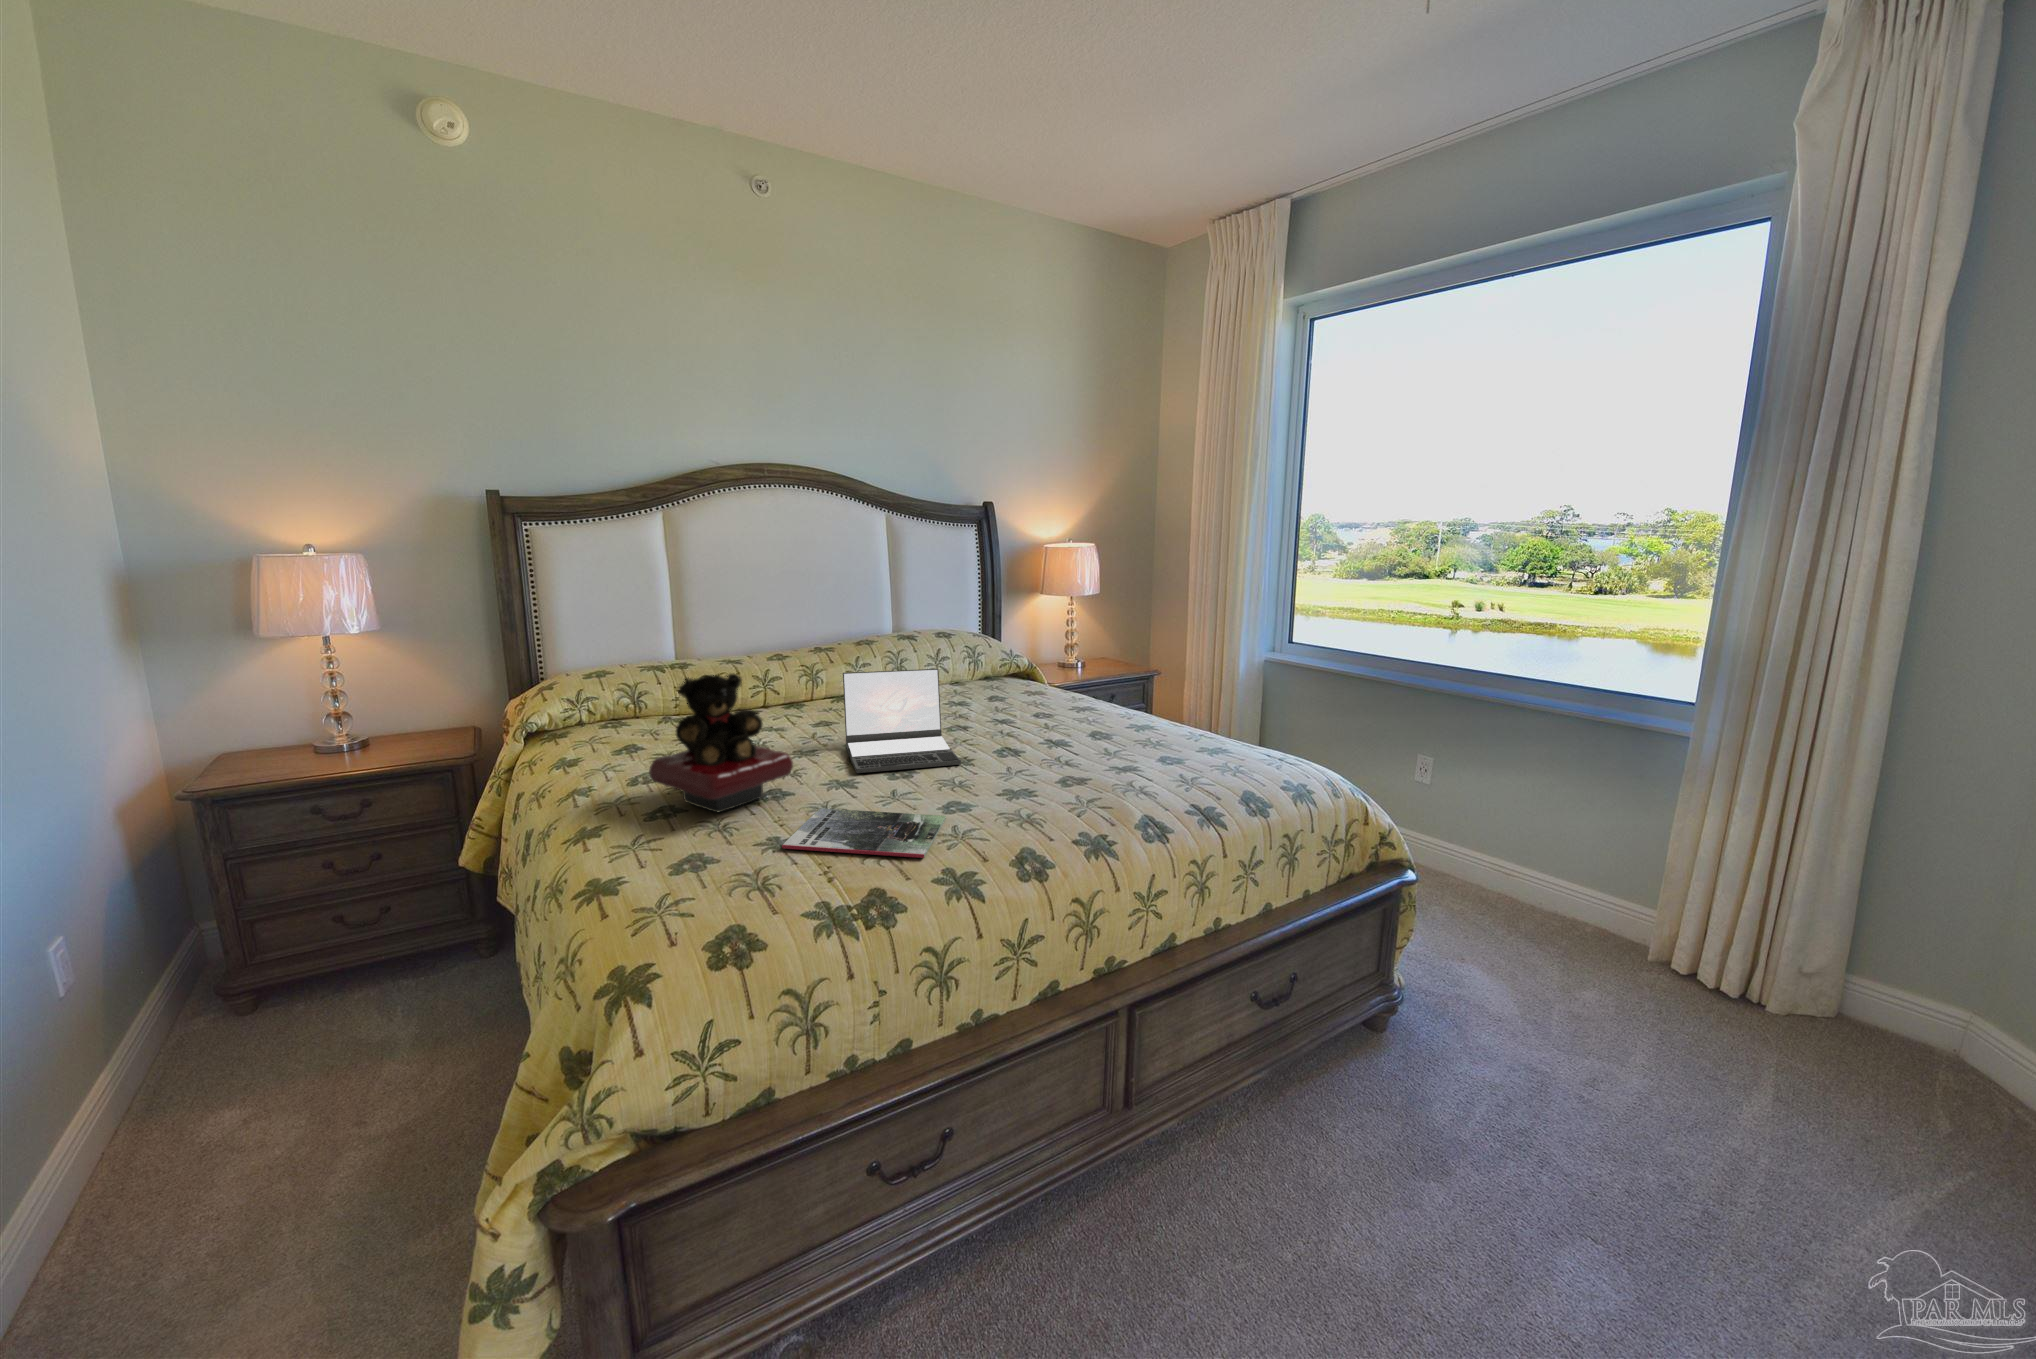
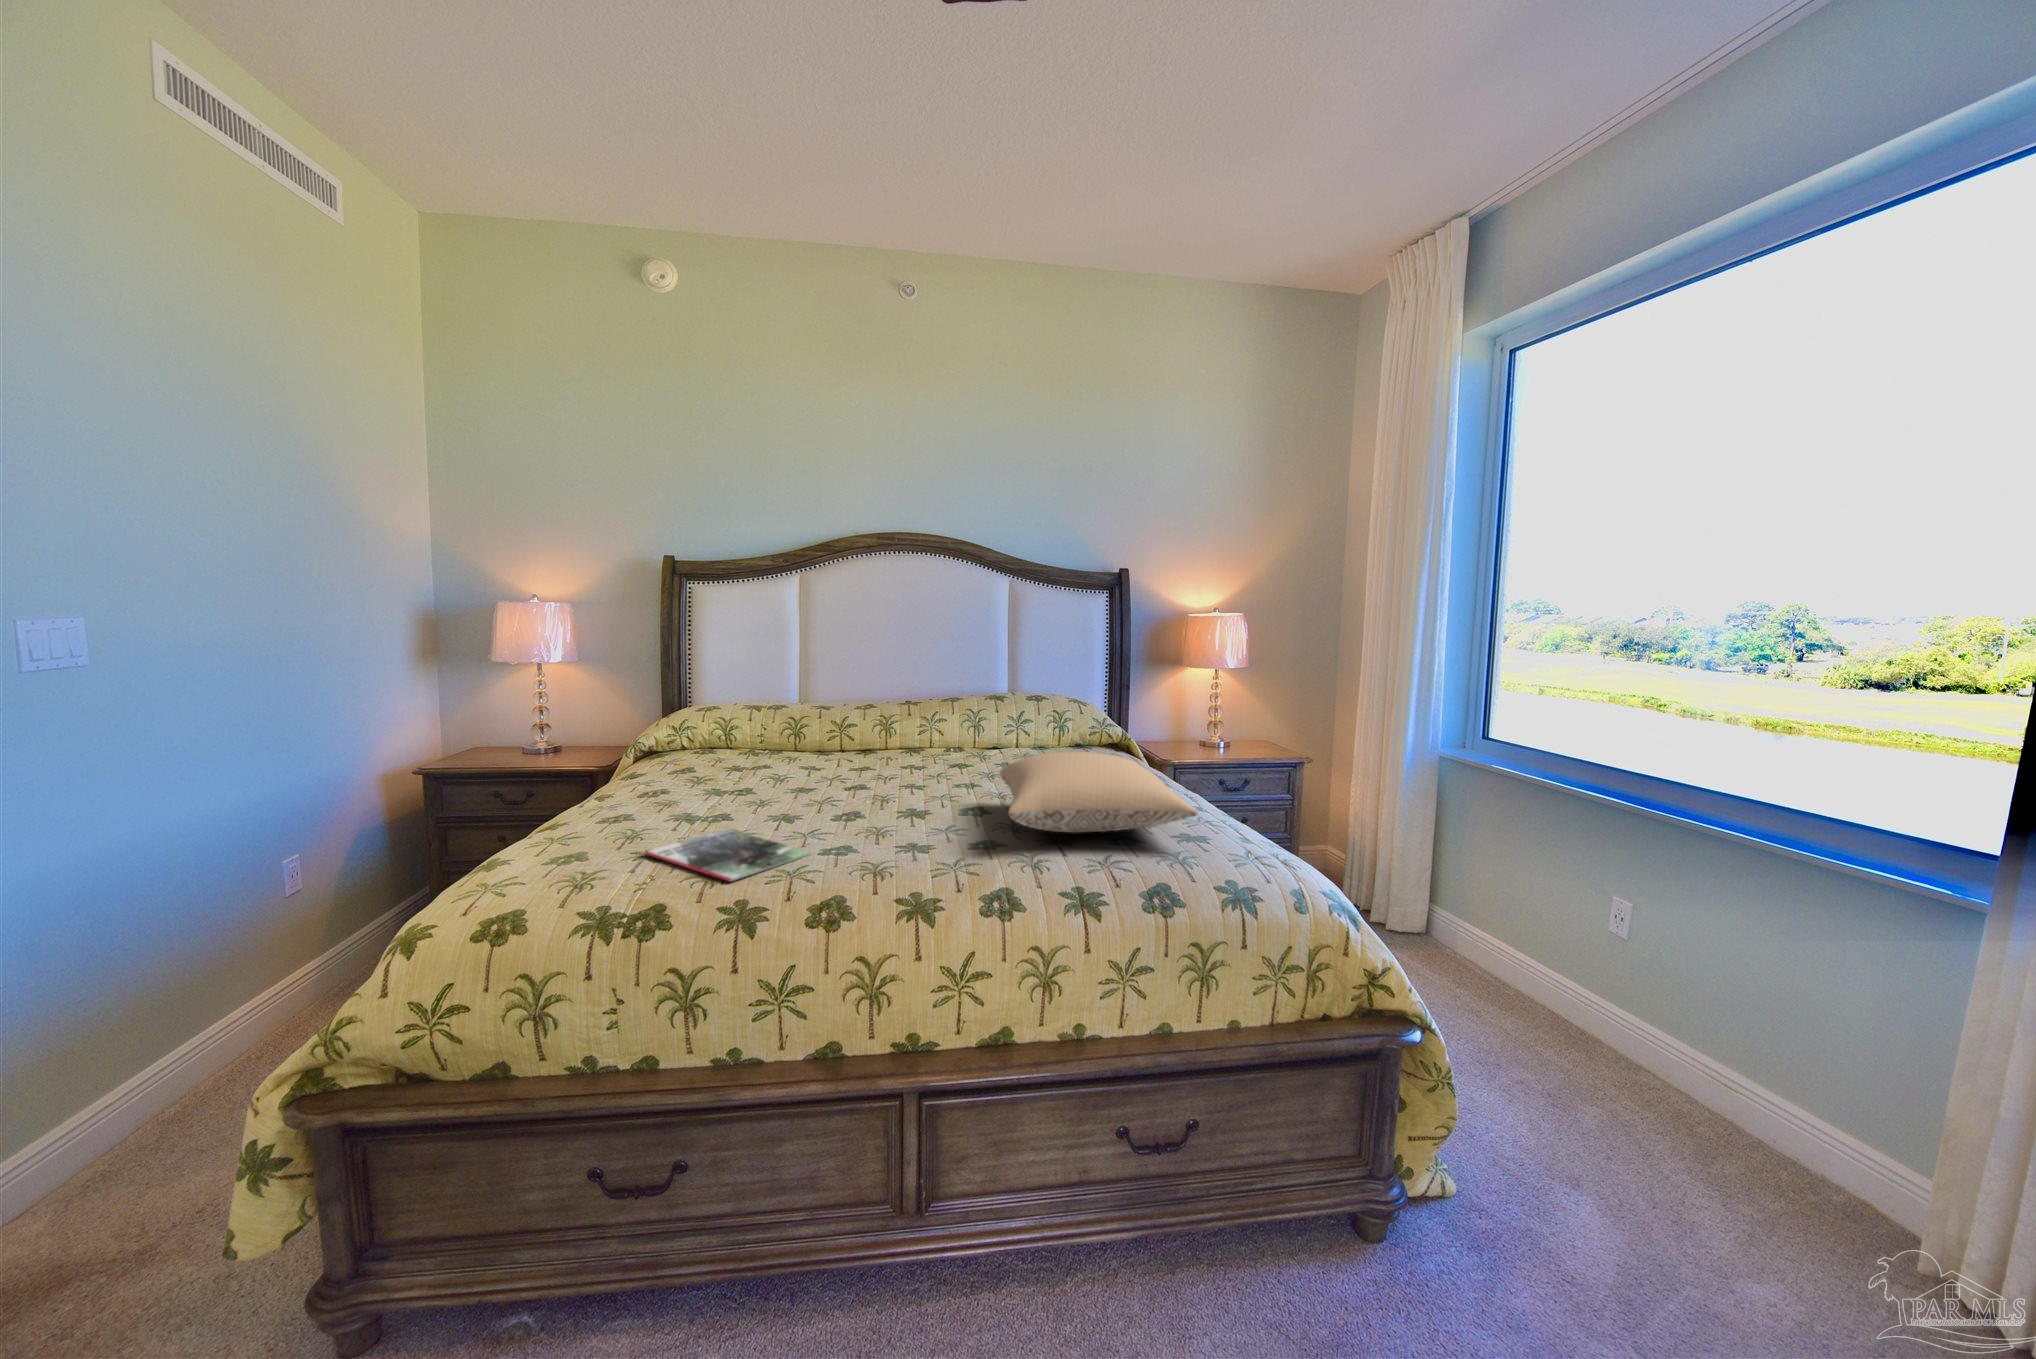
laptop: present [843,669,961,773] -> none [806,715,930,812]
teddy bear: present [649,673,793,812] -> none [622,700,729,821]
pillow: none [1028,689,1241,763] -> present [1000,752,1198,833]

